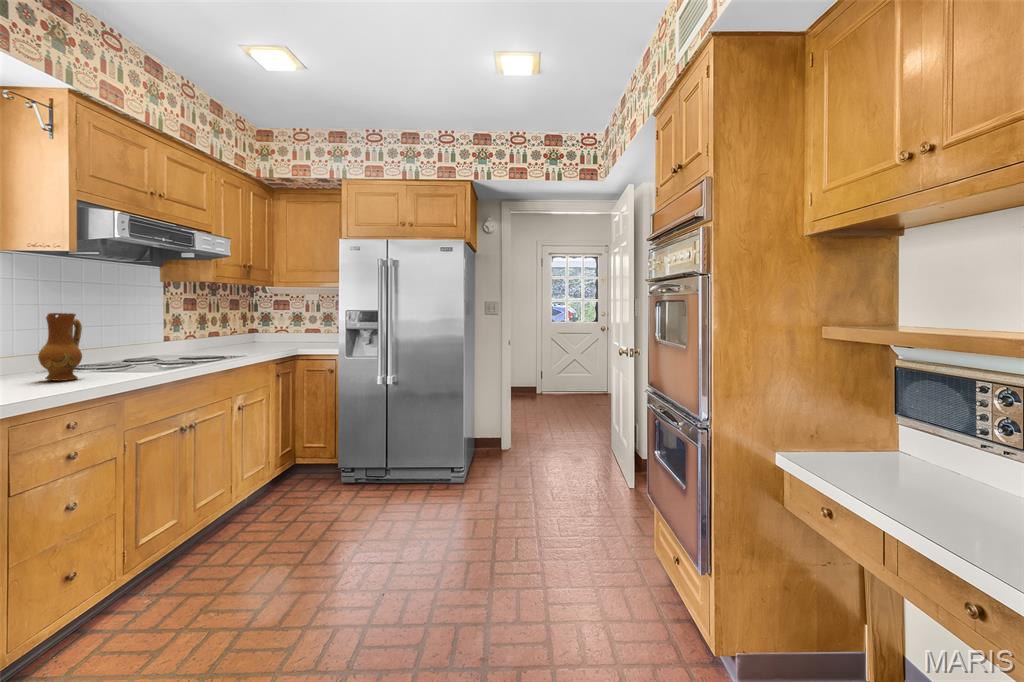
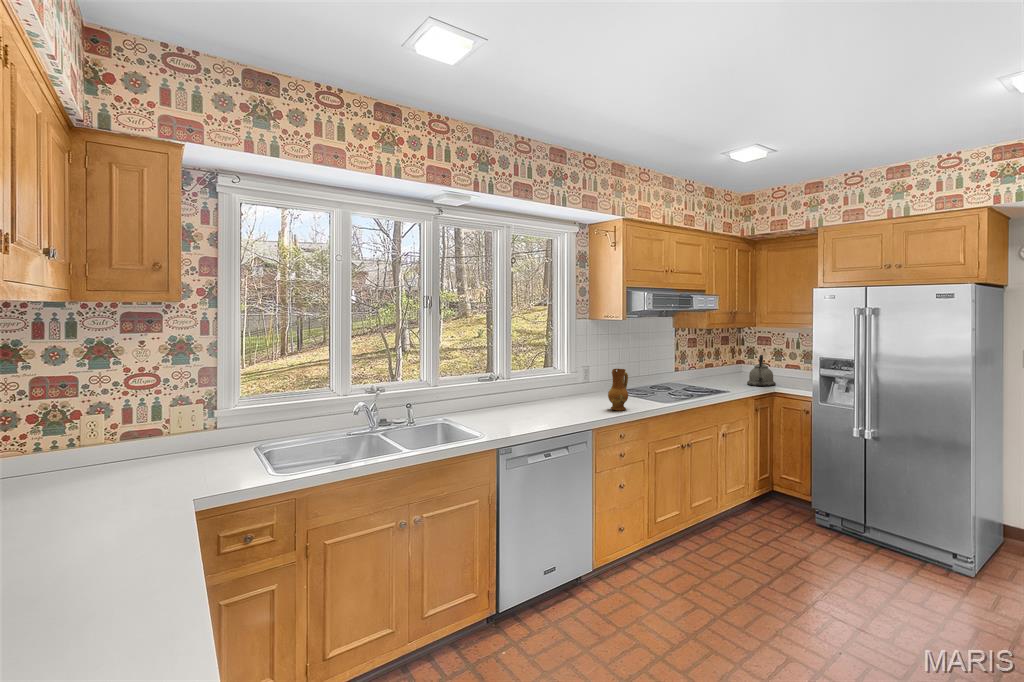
kettle: none [265,316,298,350] -> present [747,355,776,386]

